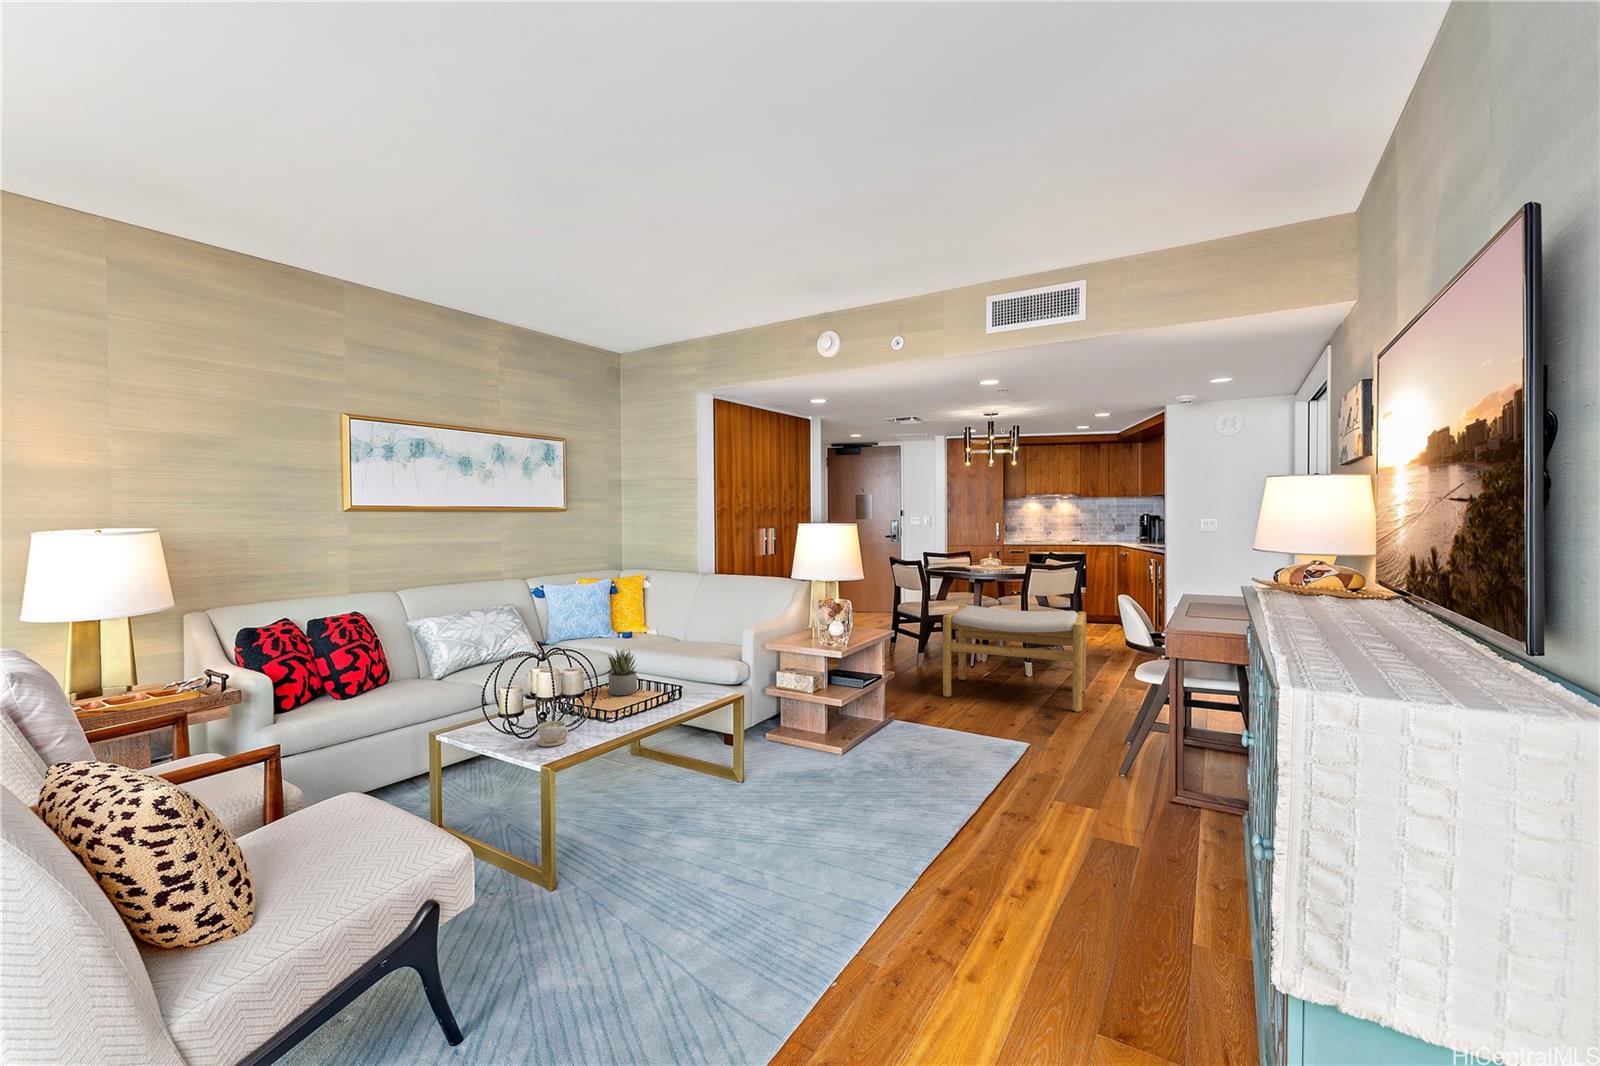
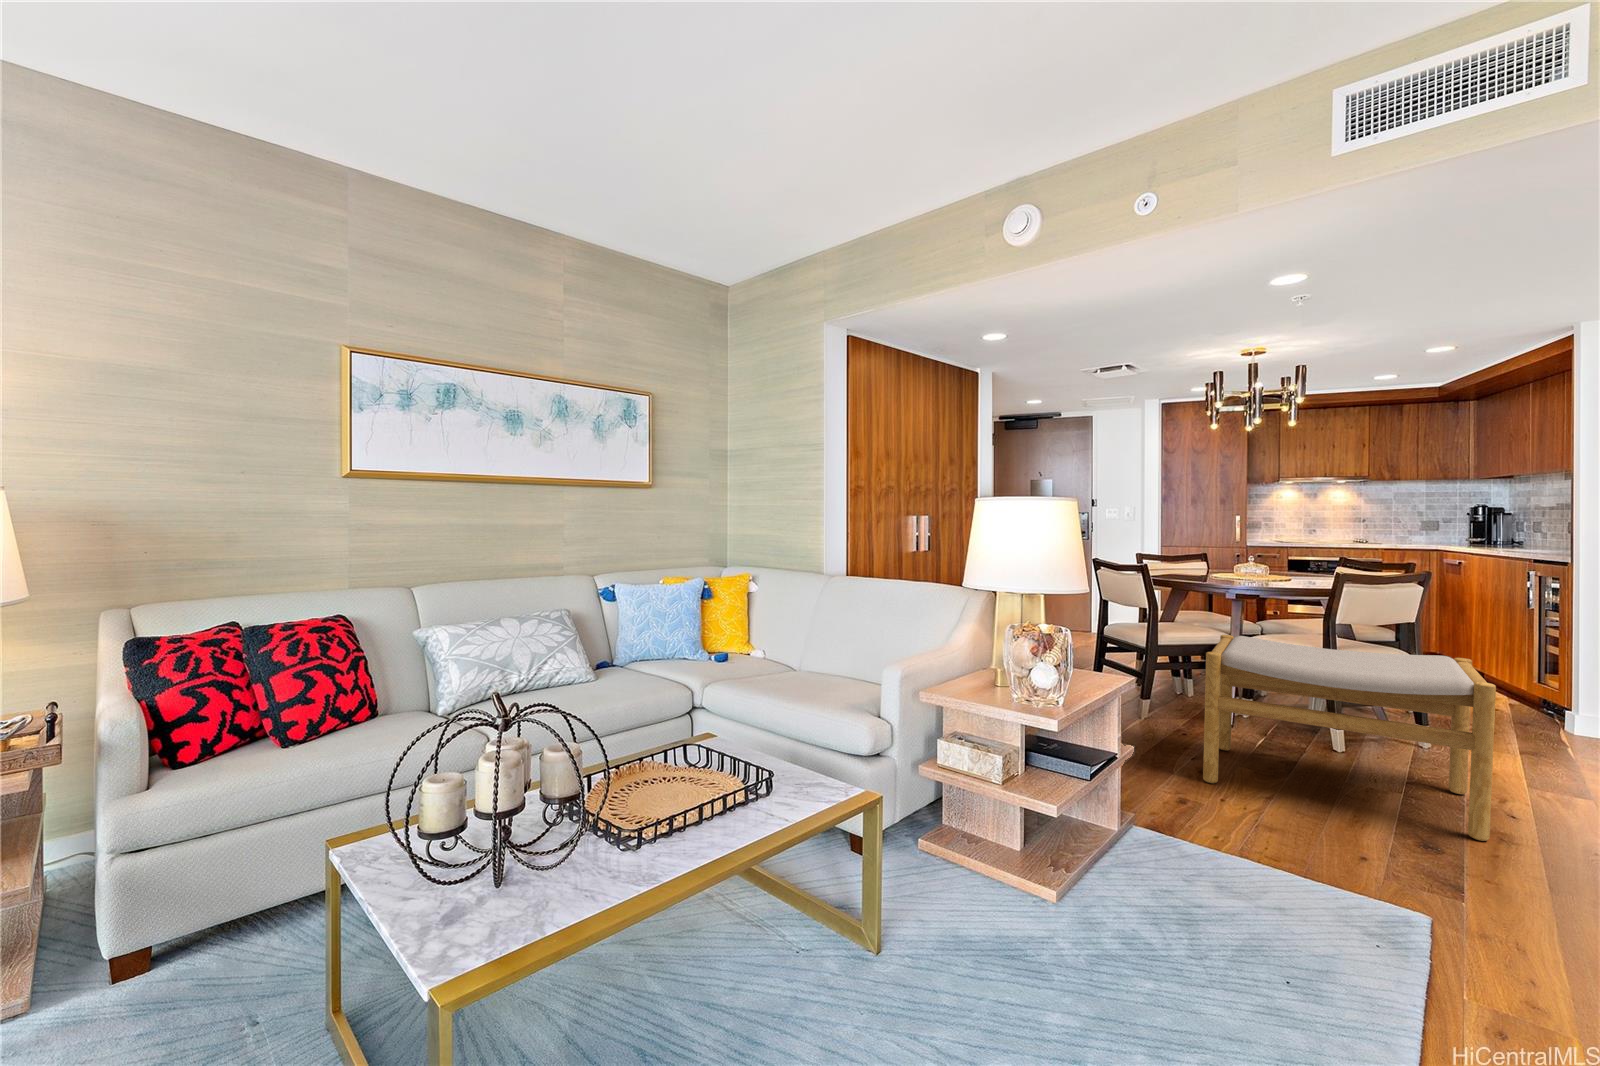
succulent plant: present [608,649,637,695] -> none [644,701,696,787]
coffee cup: present [537,721,568,746] -> none [456,863,520,927]

